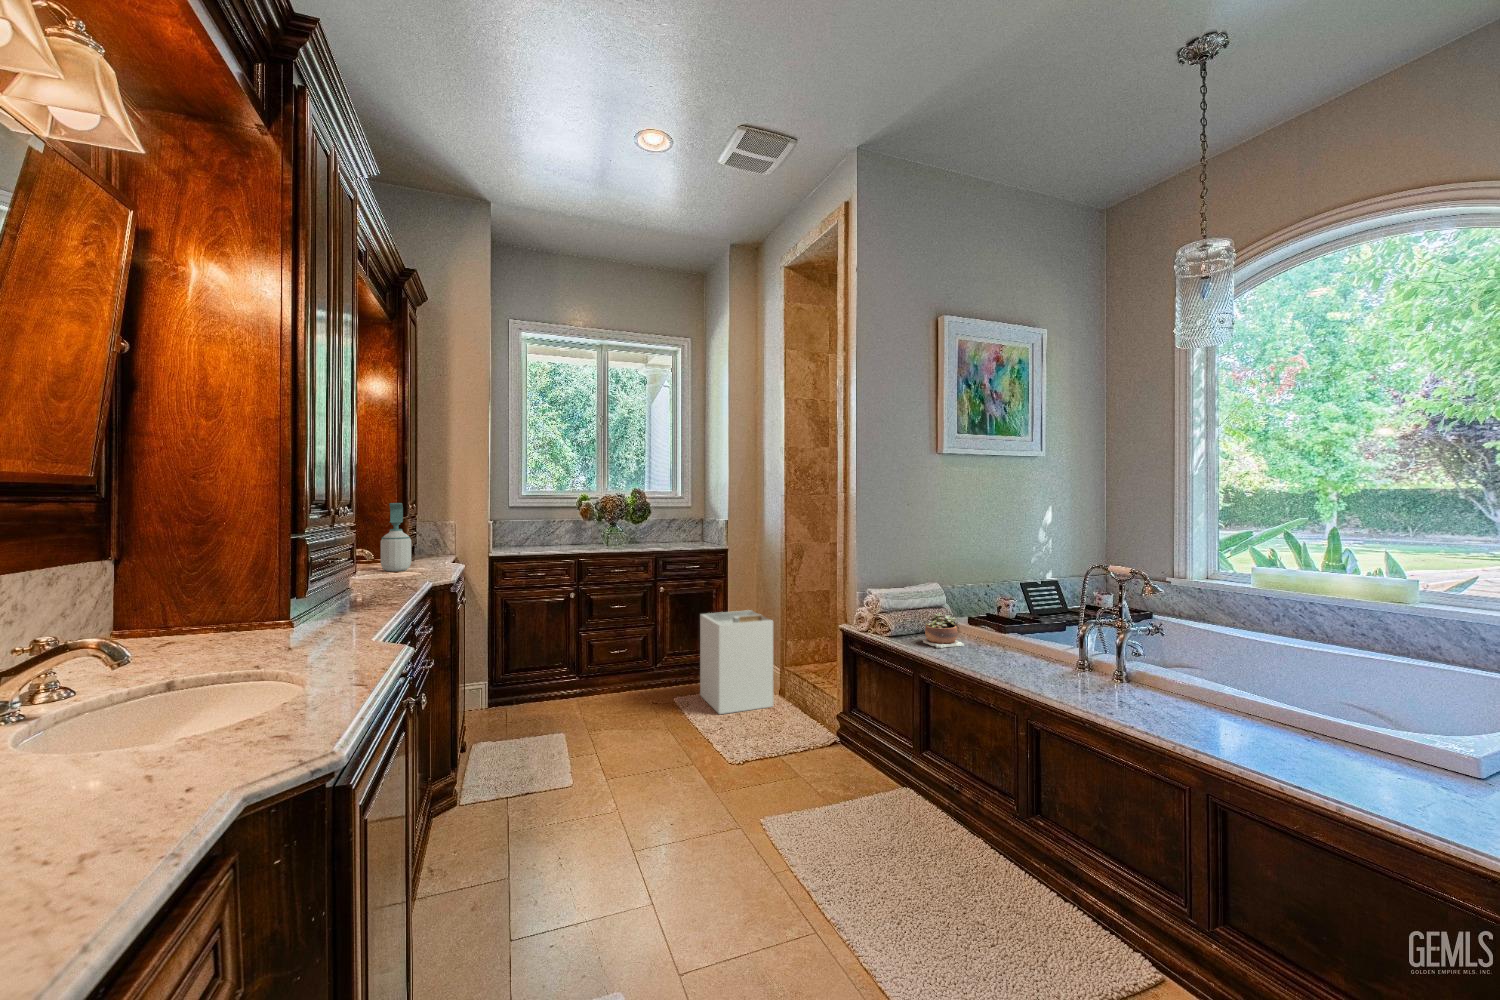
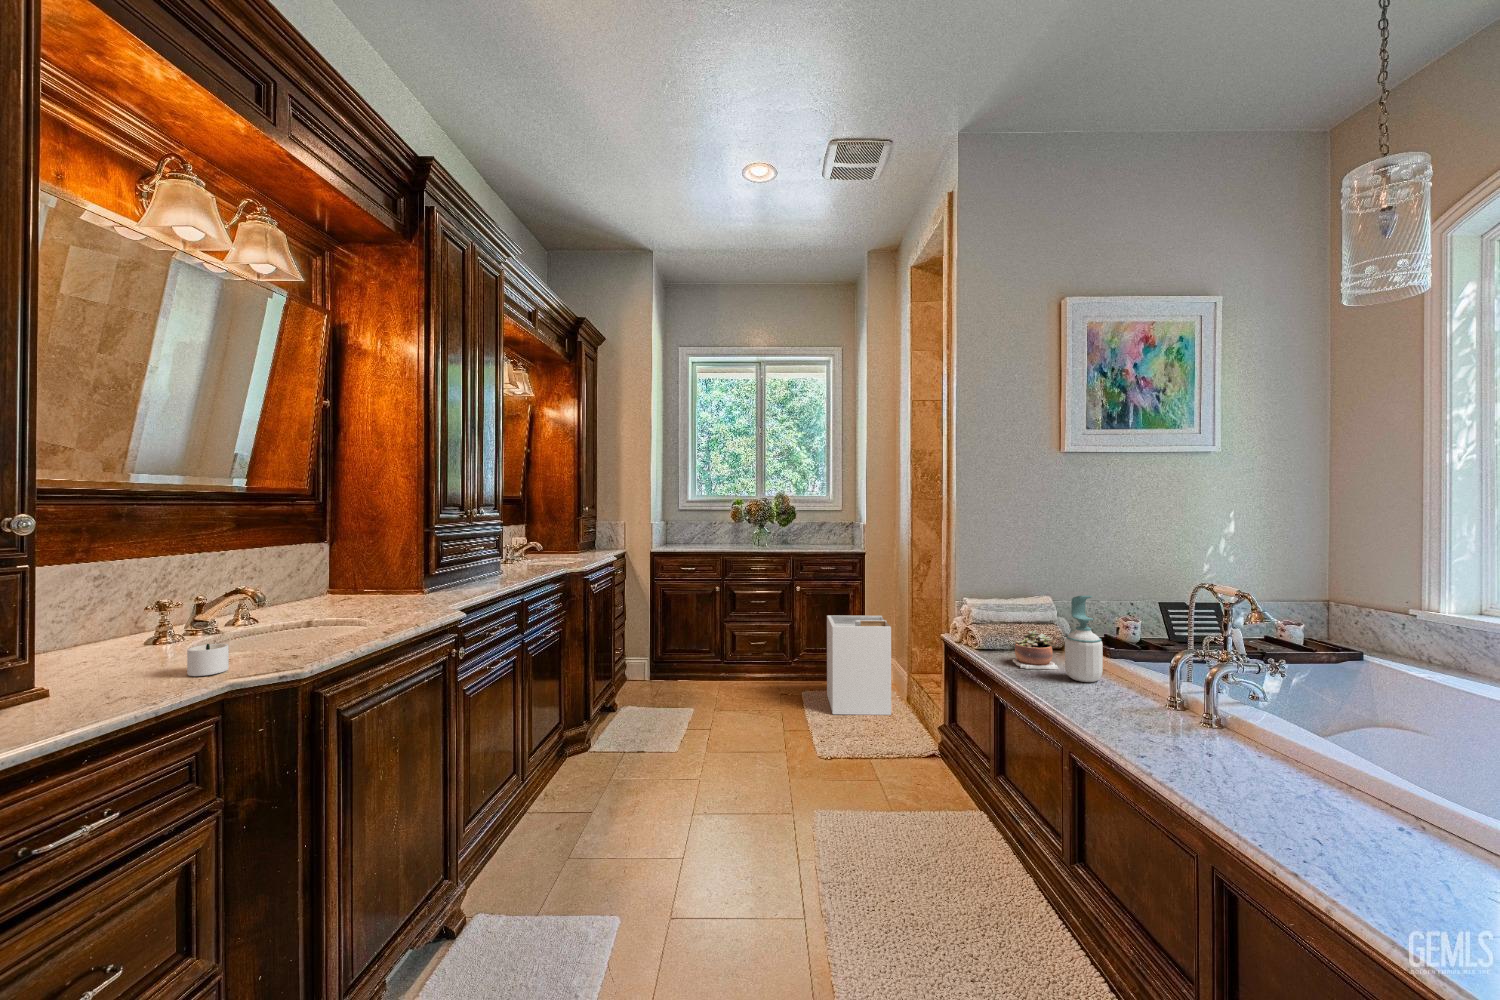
soap bottle: present [381,503,411,571] -> present [1065,596,1103,682]
candle: none [81,743,196,811] -> present [187,644,229,676]

